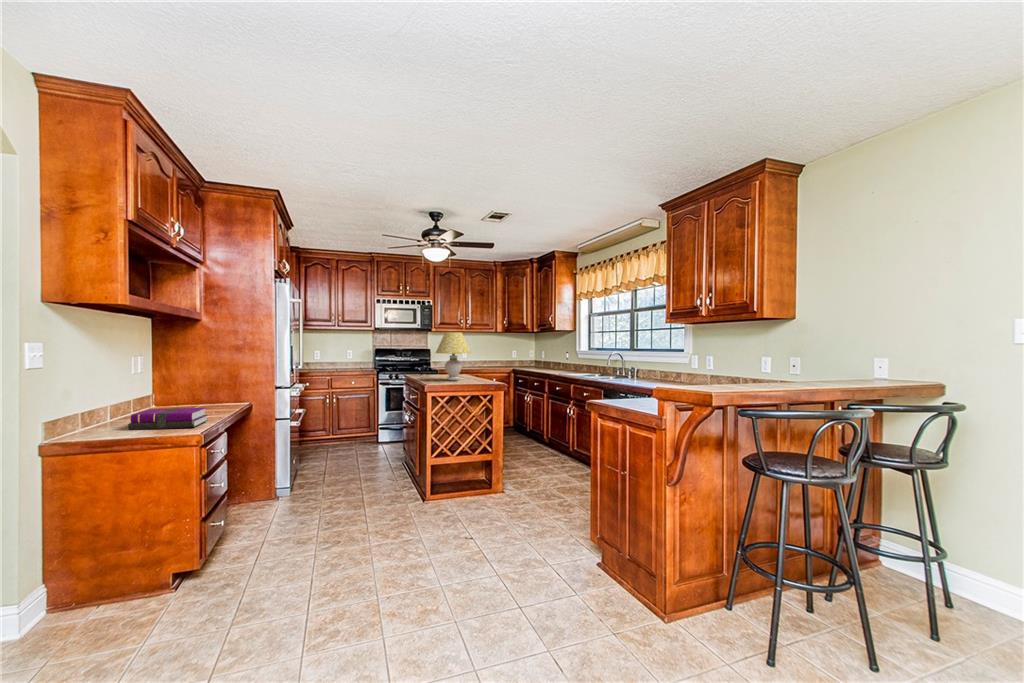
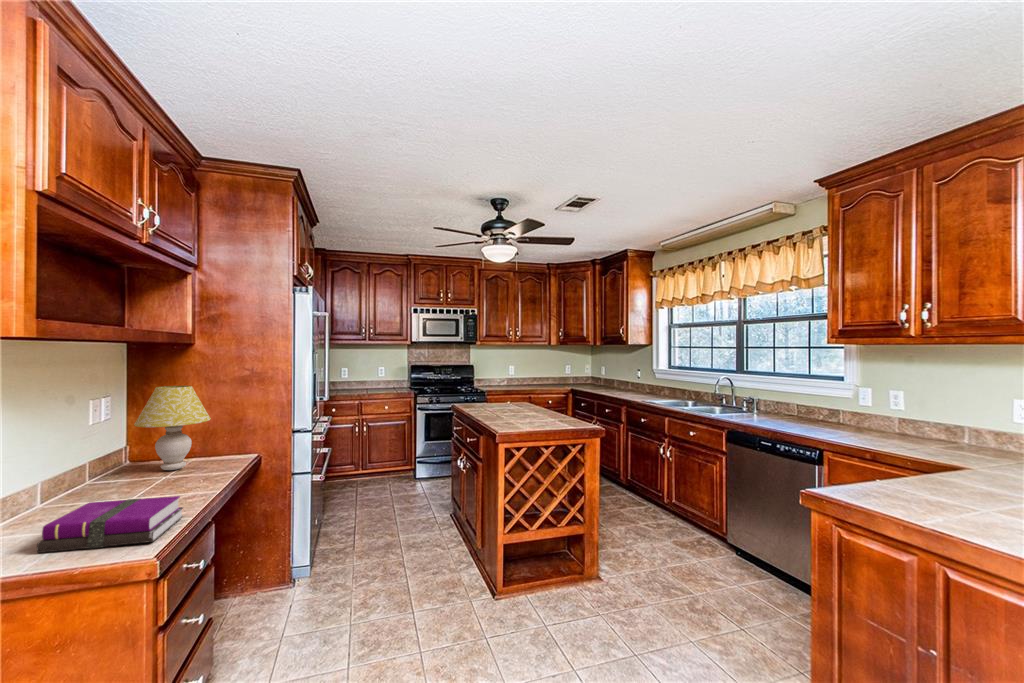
table lamp: present [436,332,471,381] -> present [134,385,211,470]

